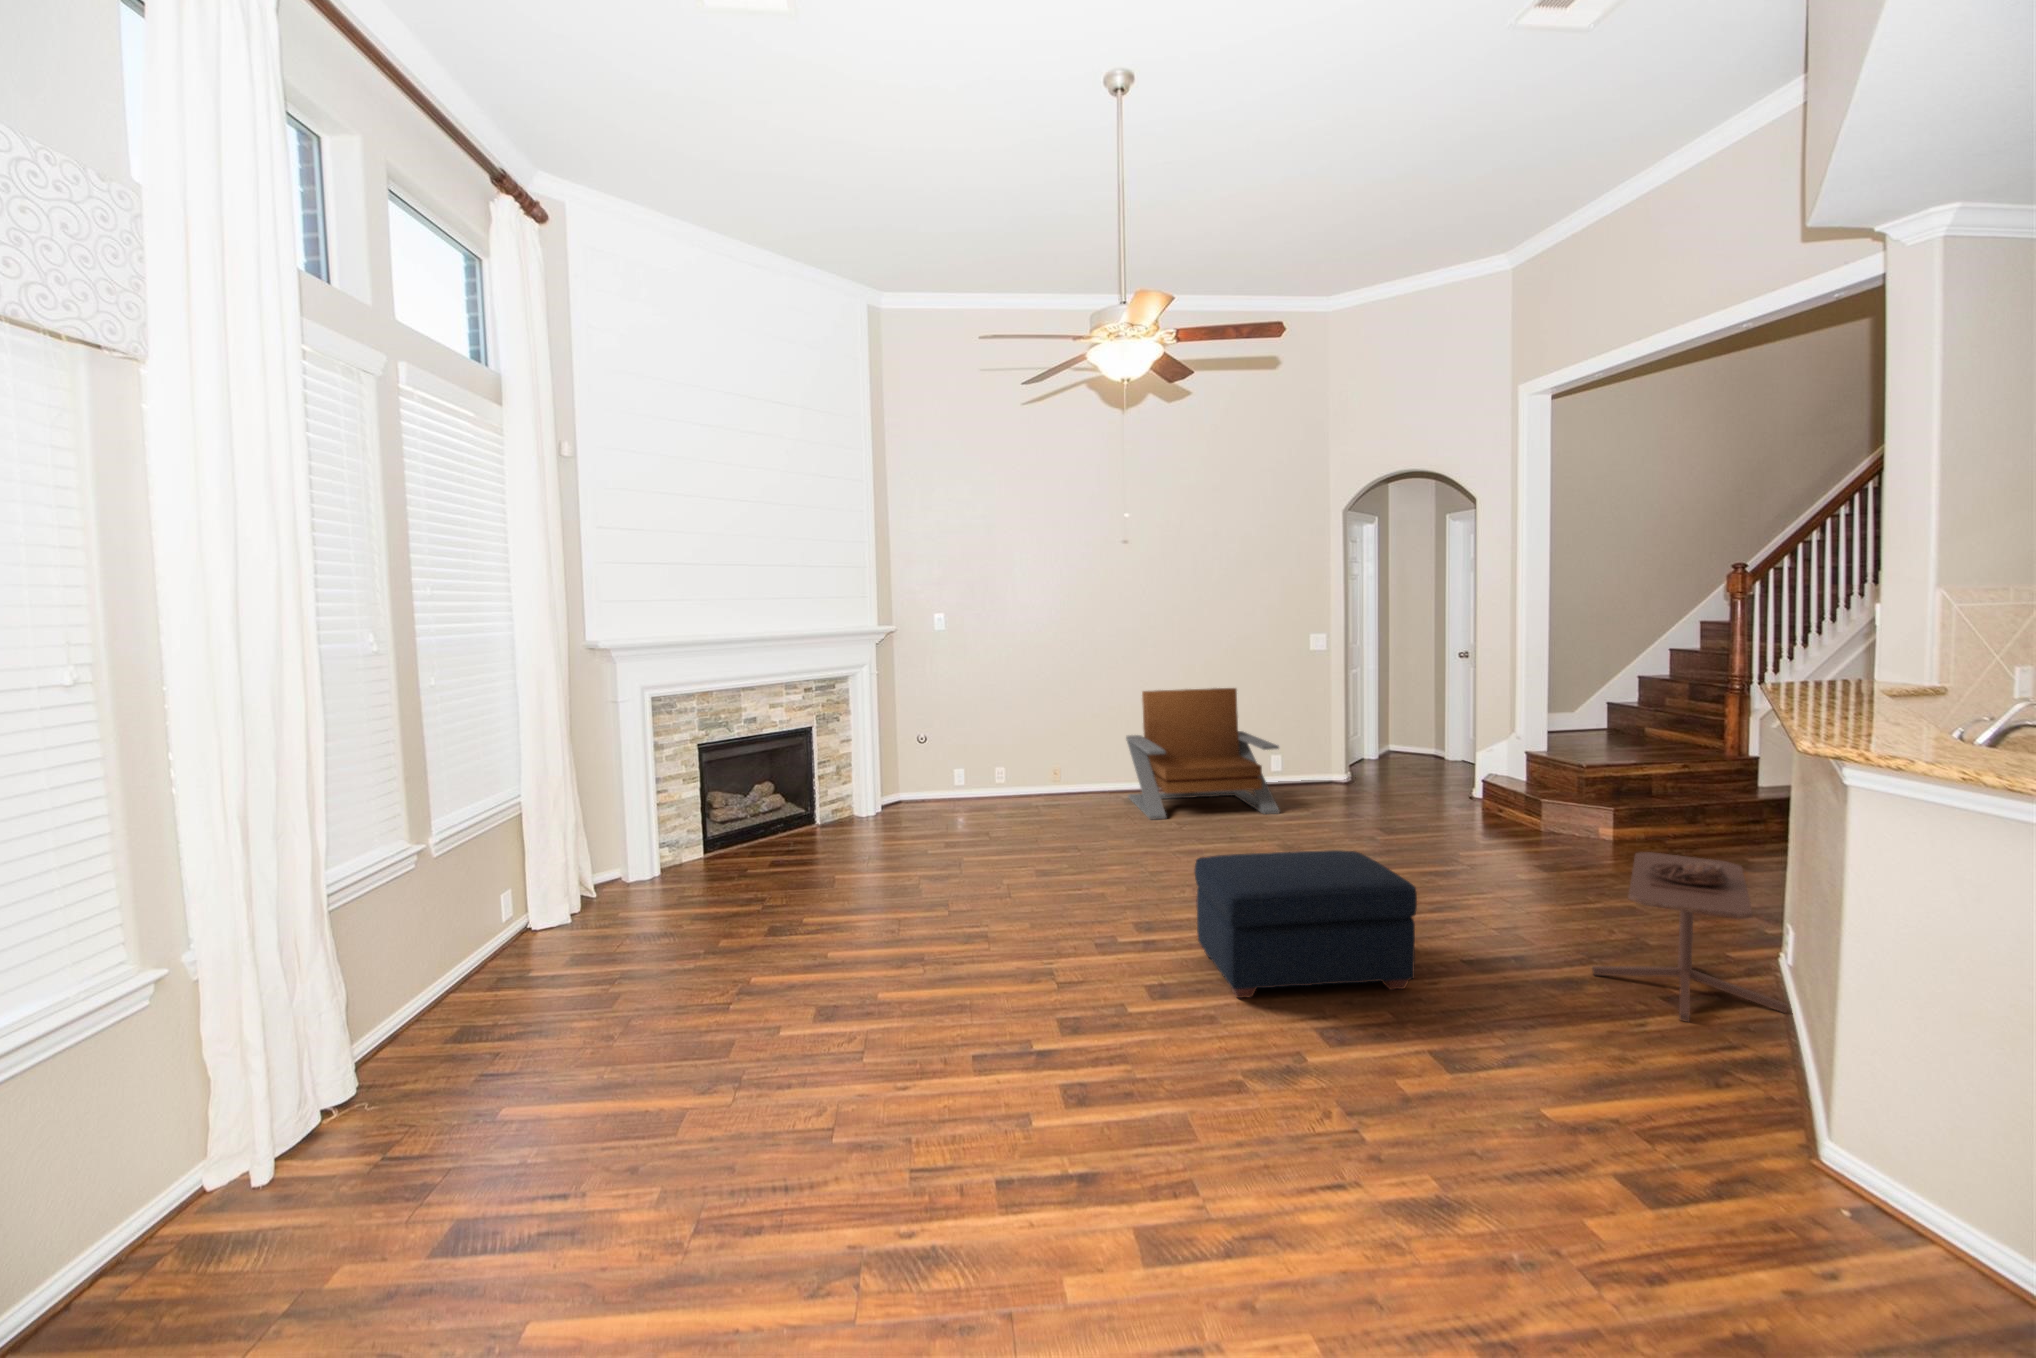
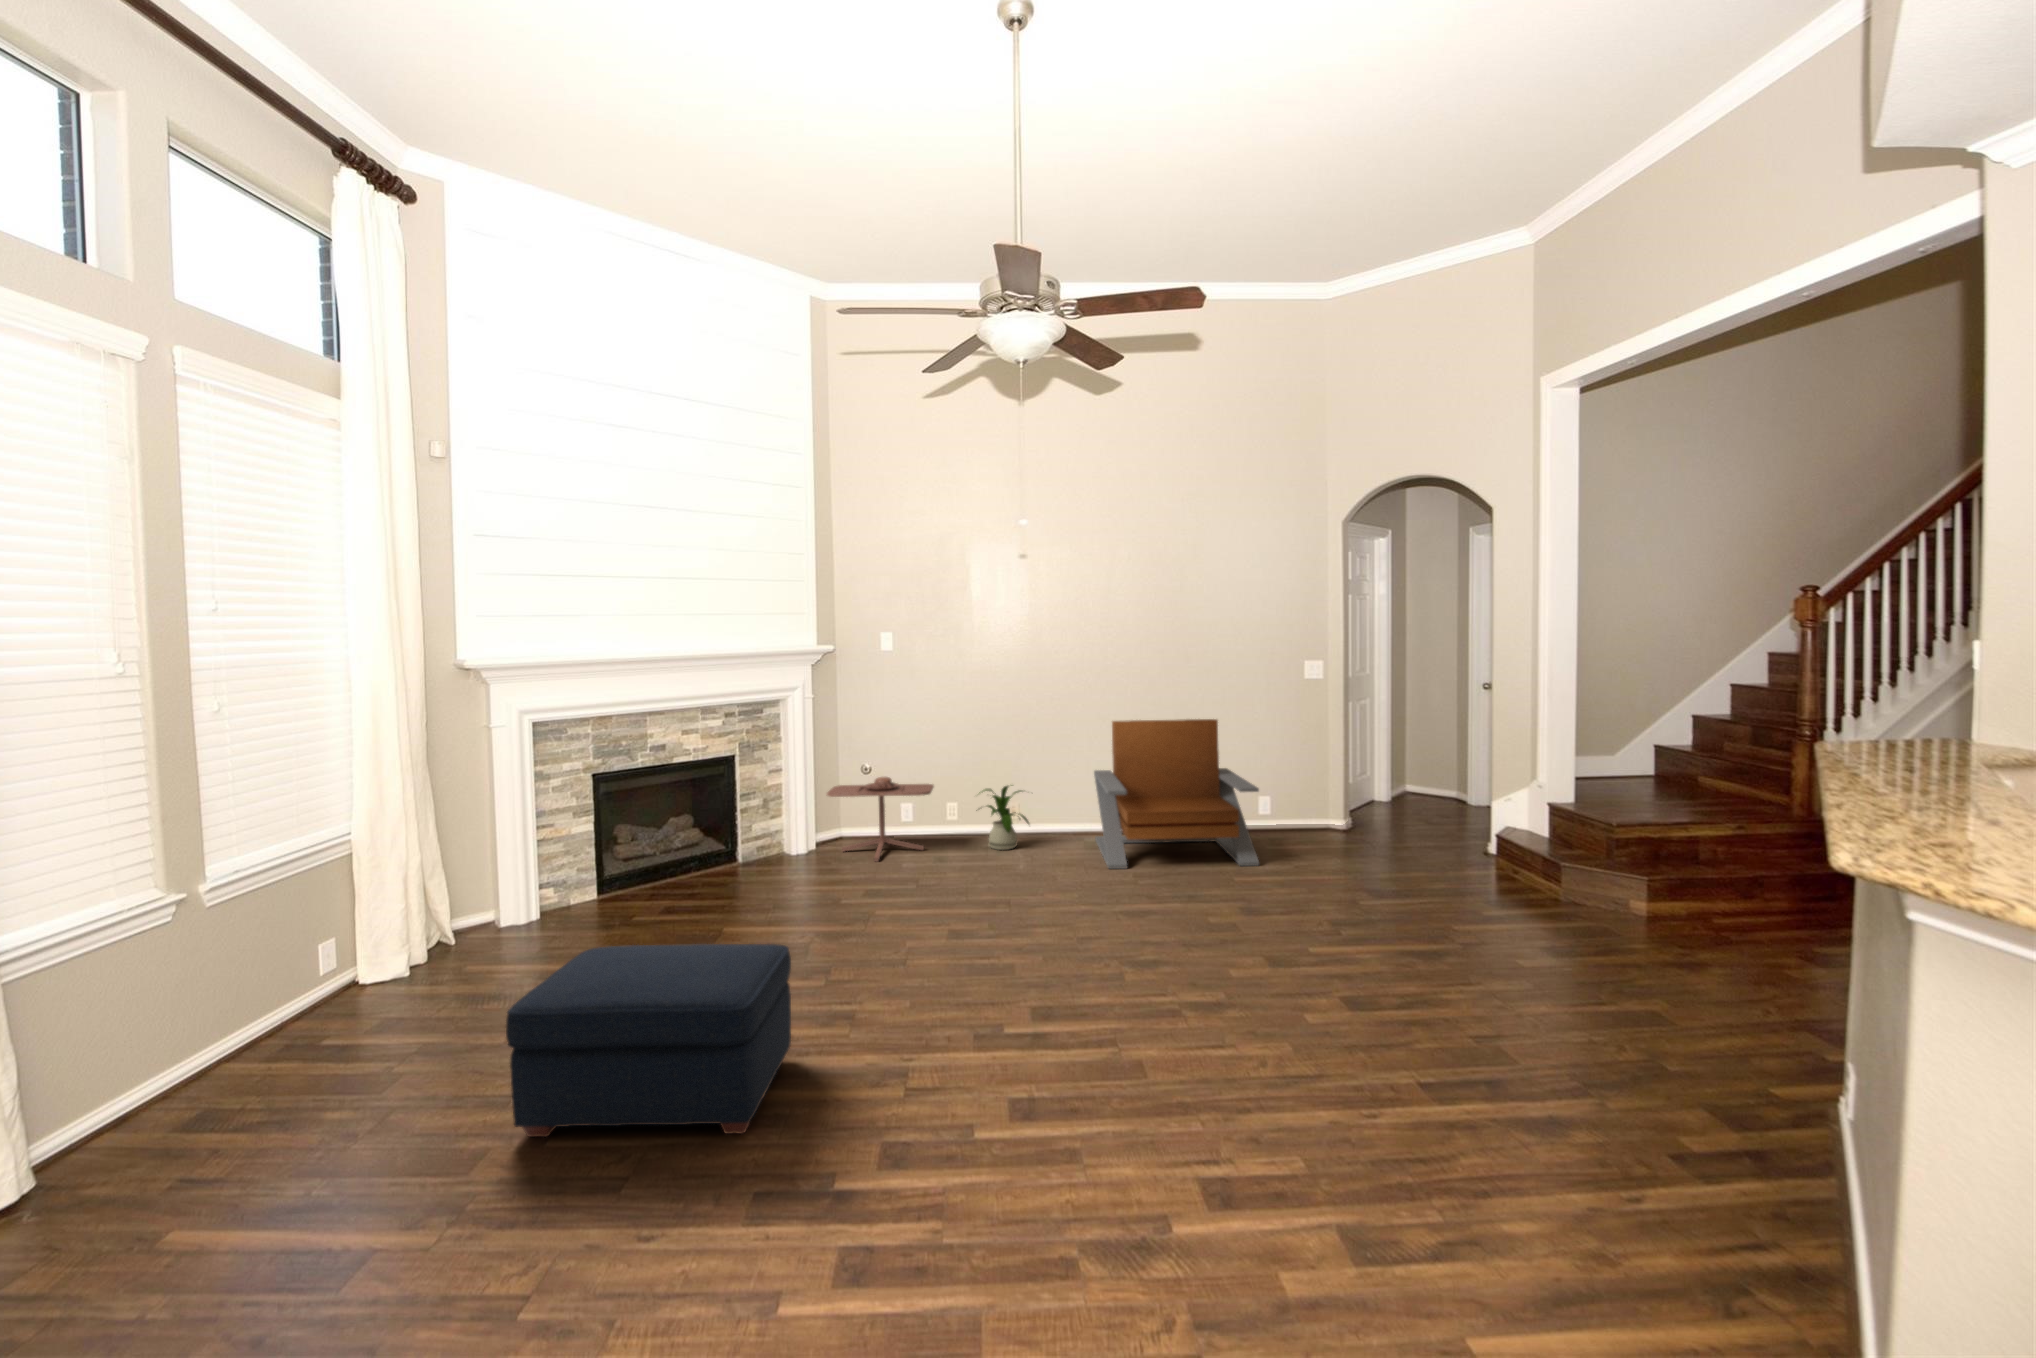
house plant: none [1022,748,1075,807] -> present [979,785,1029,850]
ottoman: present [1194,850,1417,998] -> present [506,944,791,1137]
side table: present [1592,852,1788,1022] -> present [827,777,934,862]

